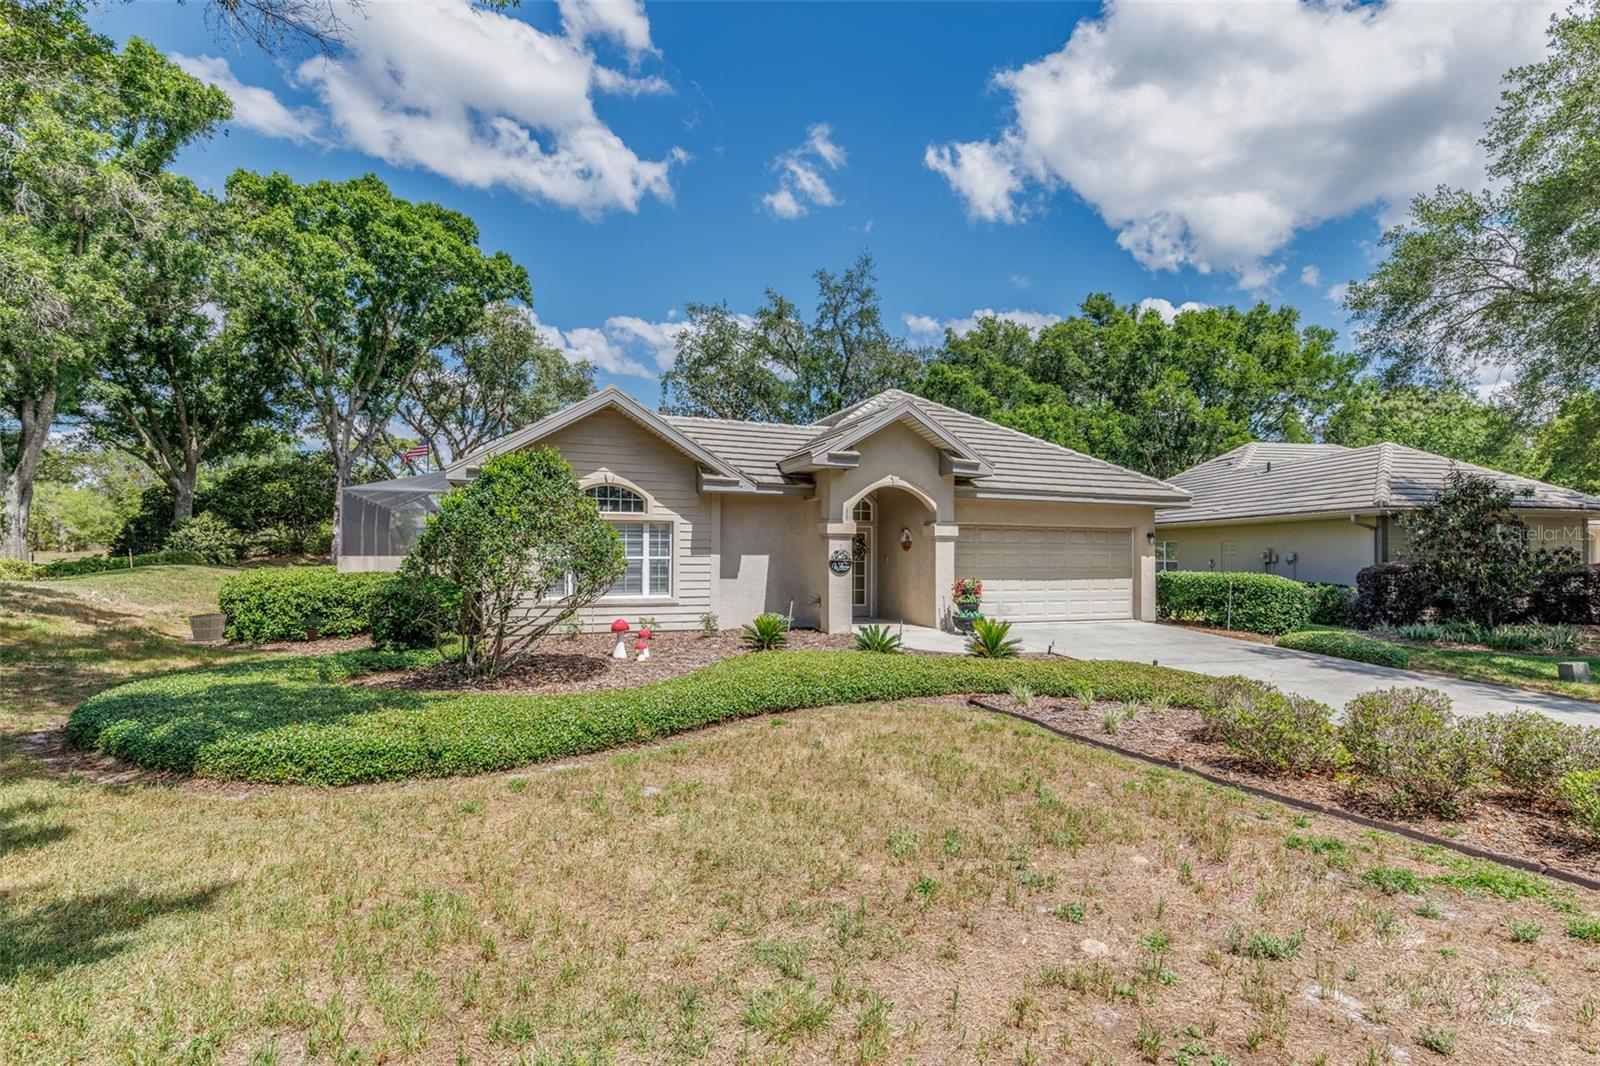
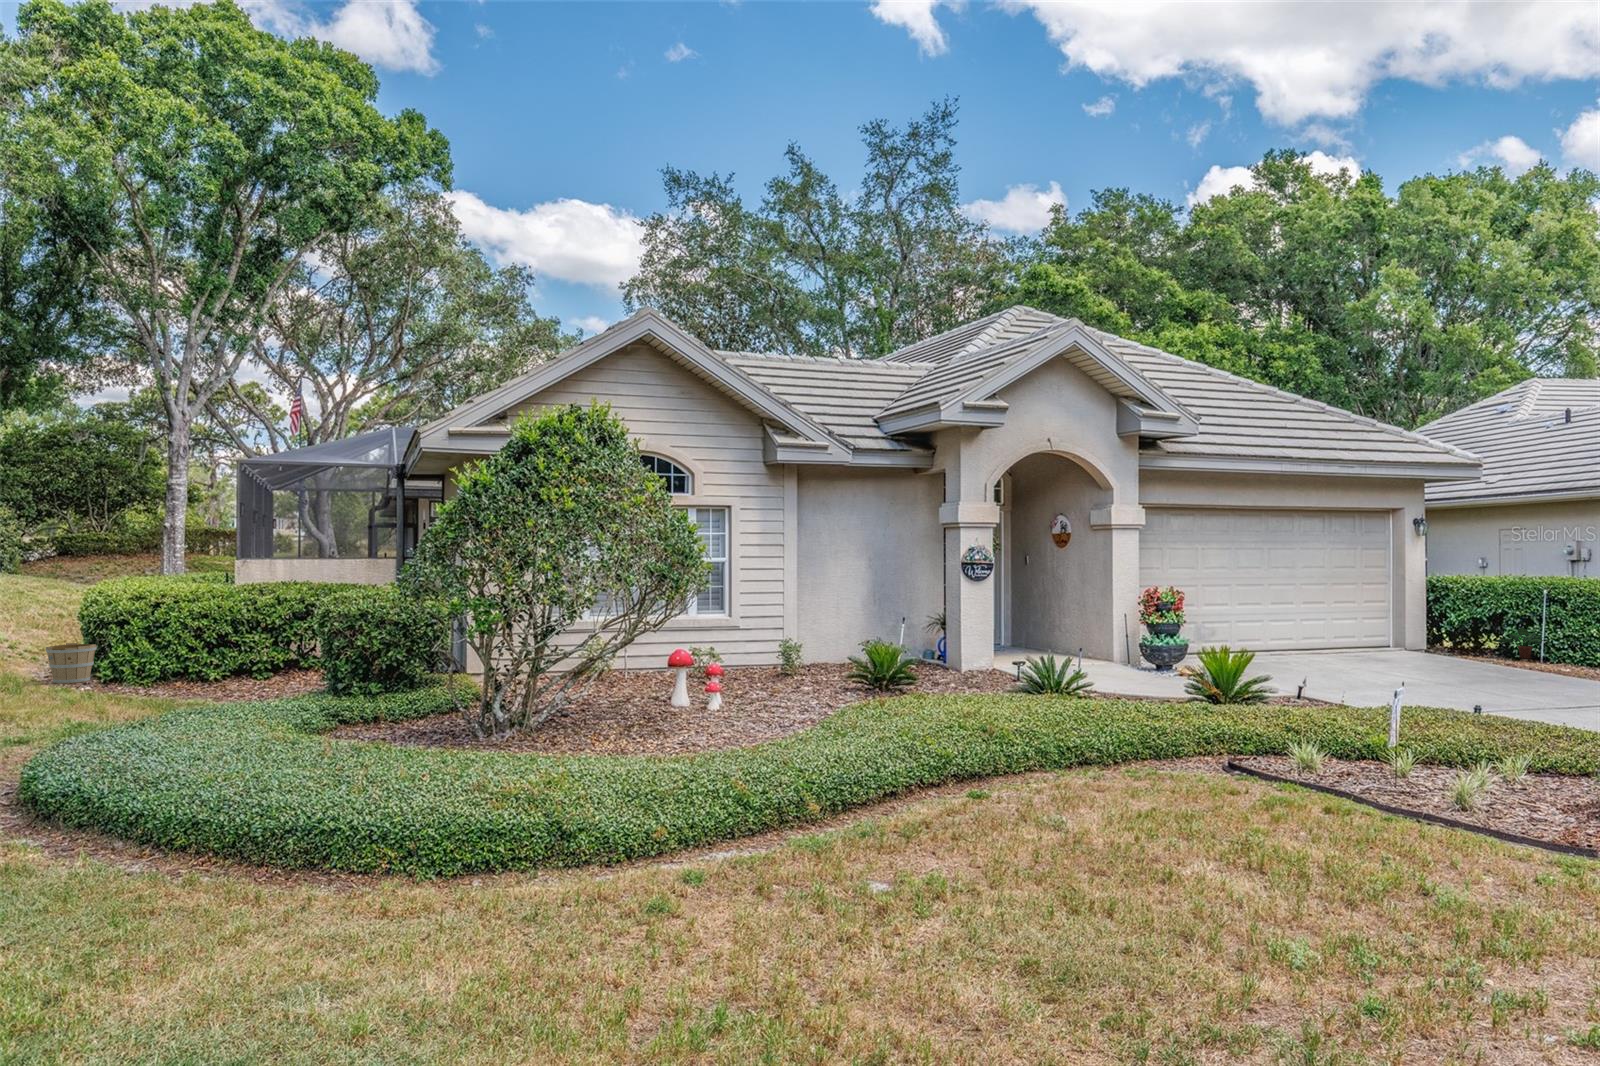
potted plant: present [288,613,331,640] -> present [1495,627,1543,659]

